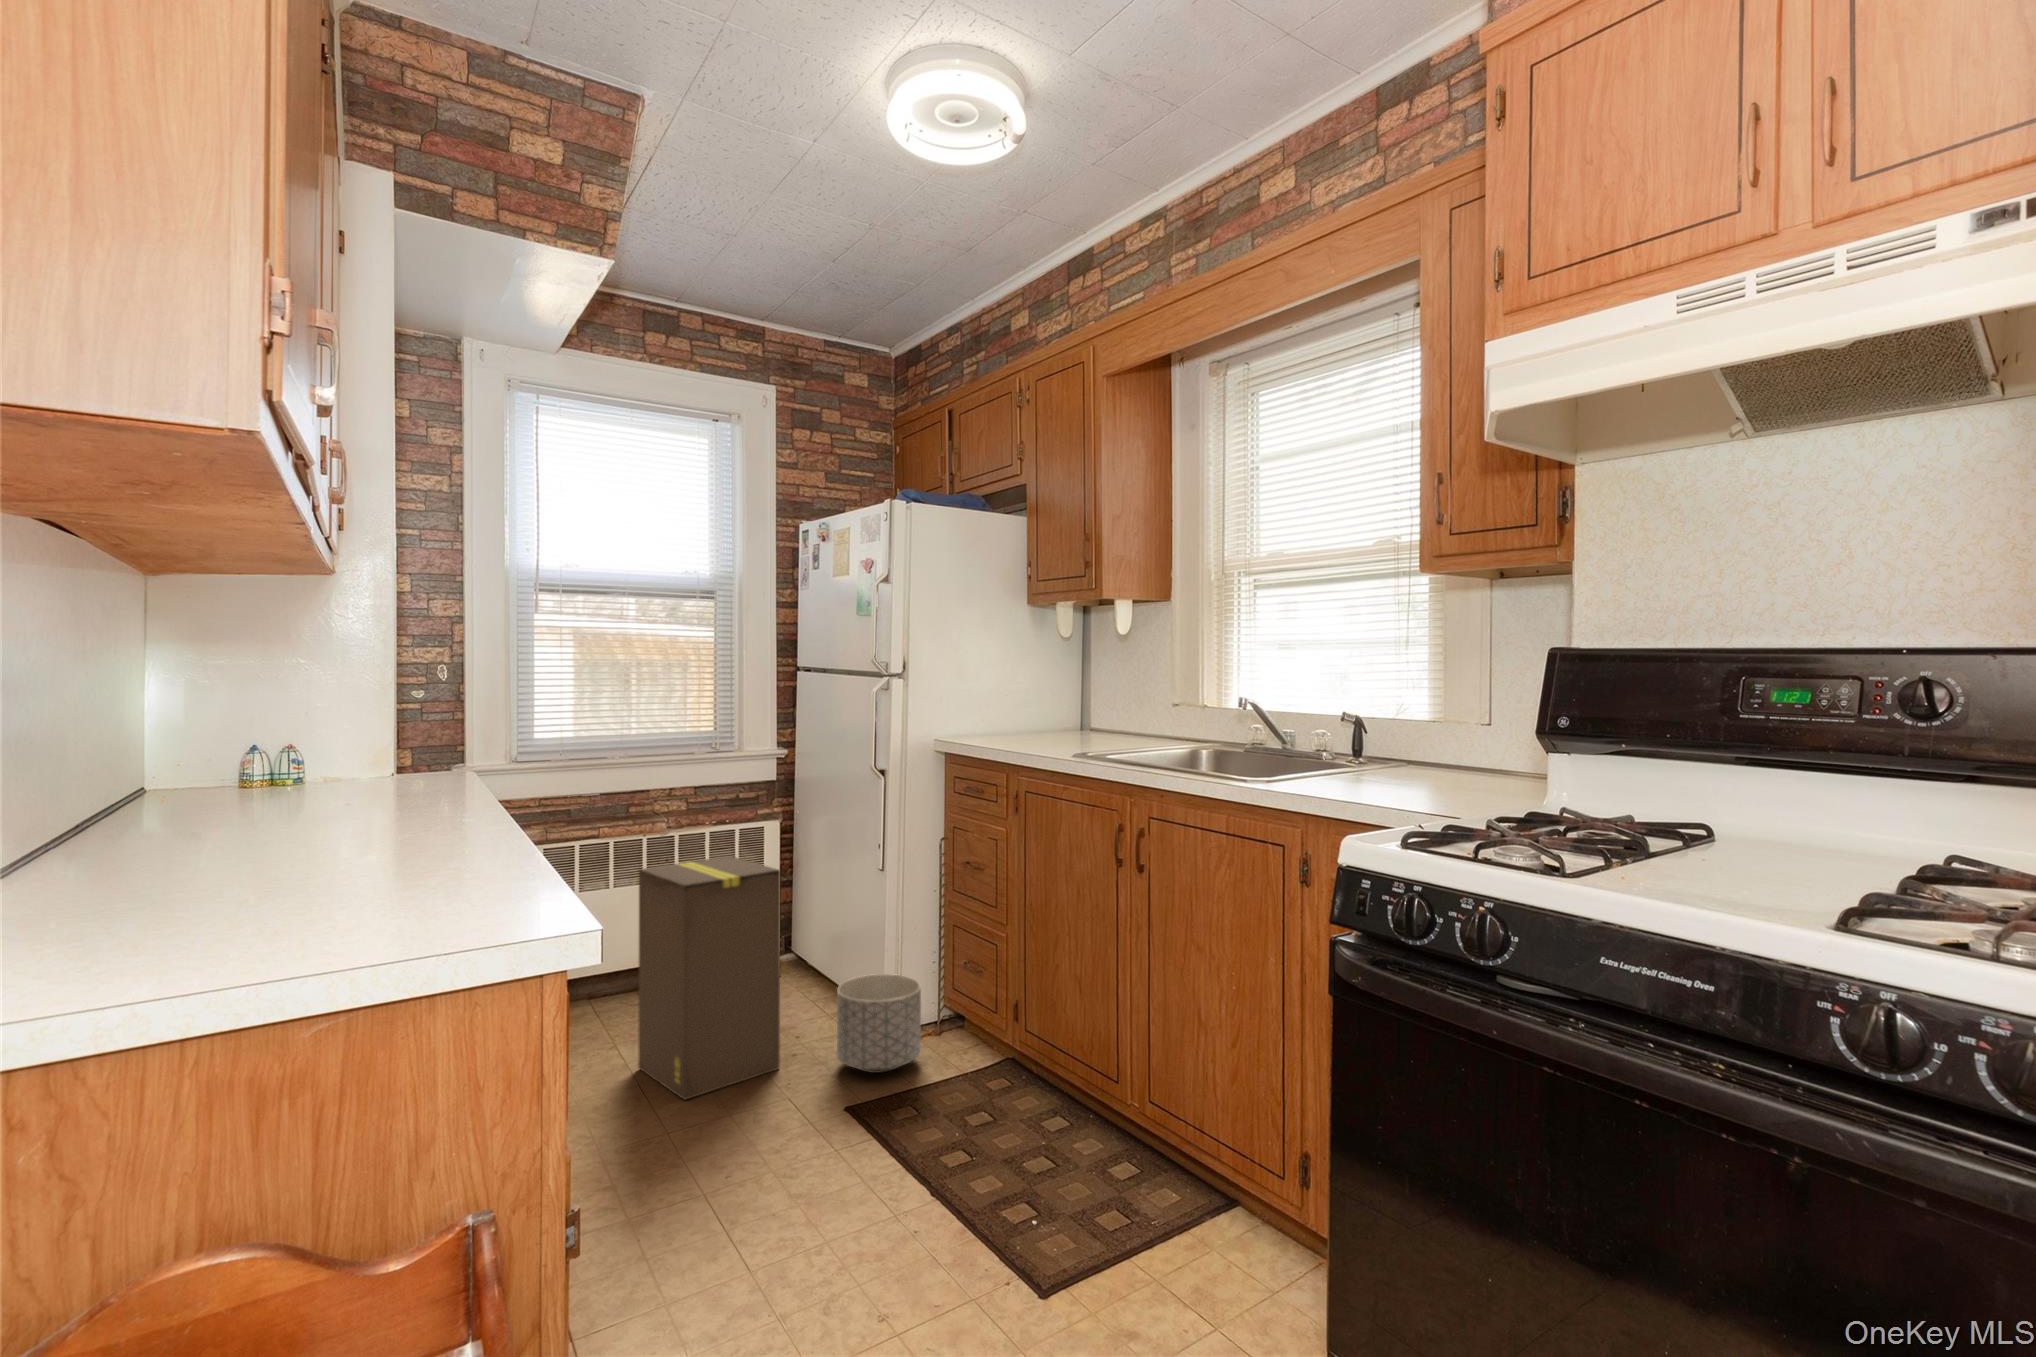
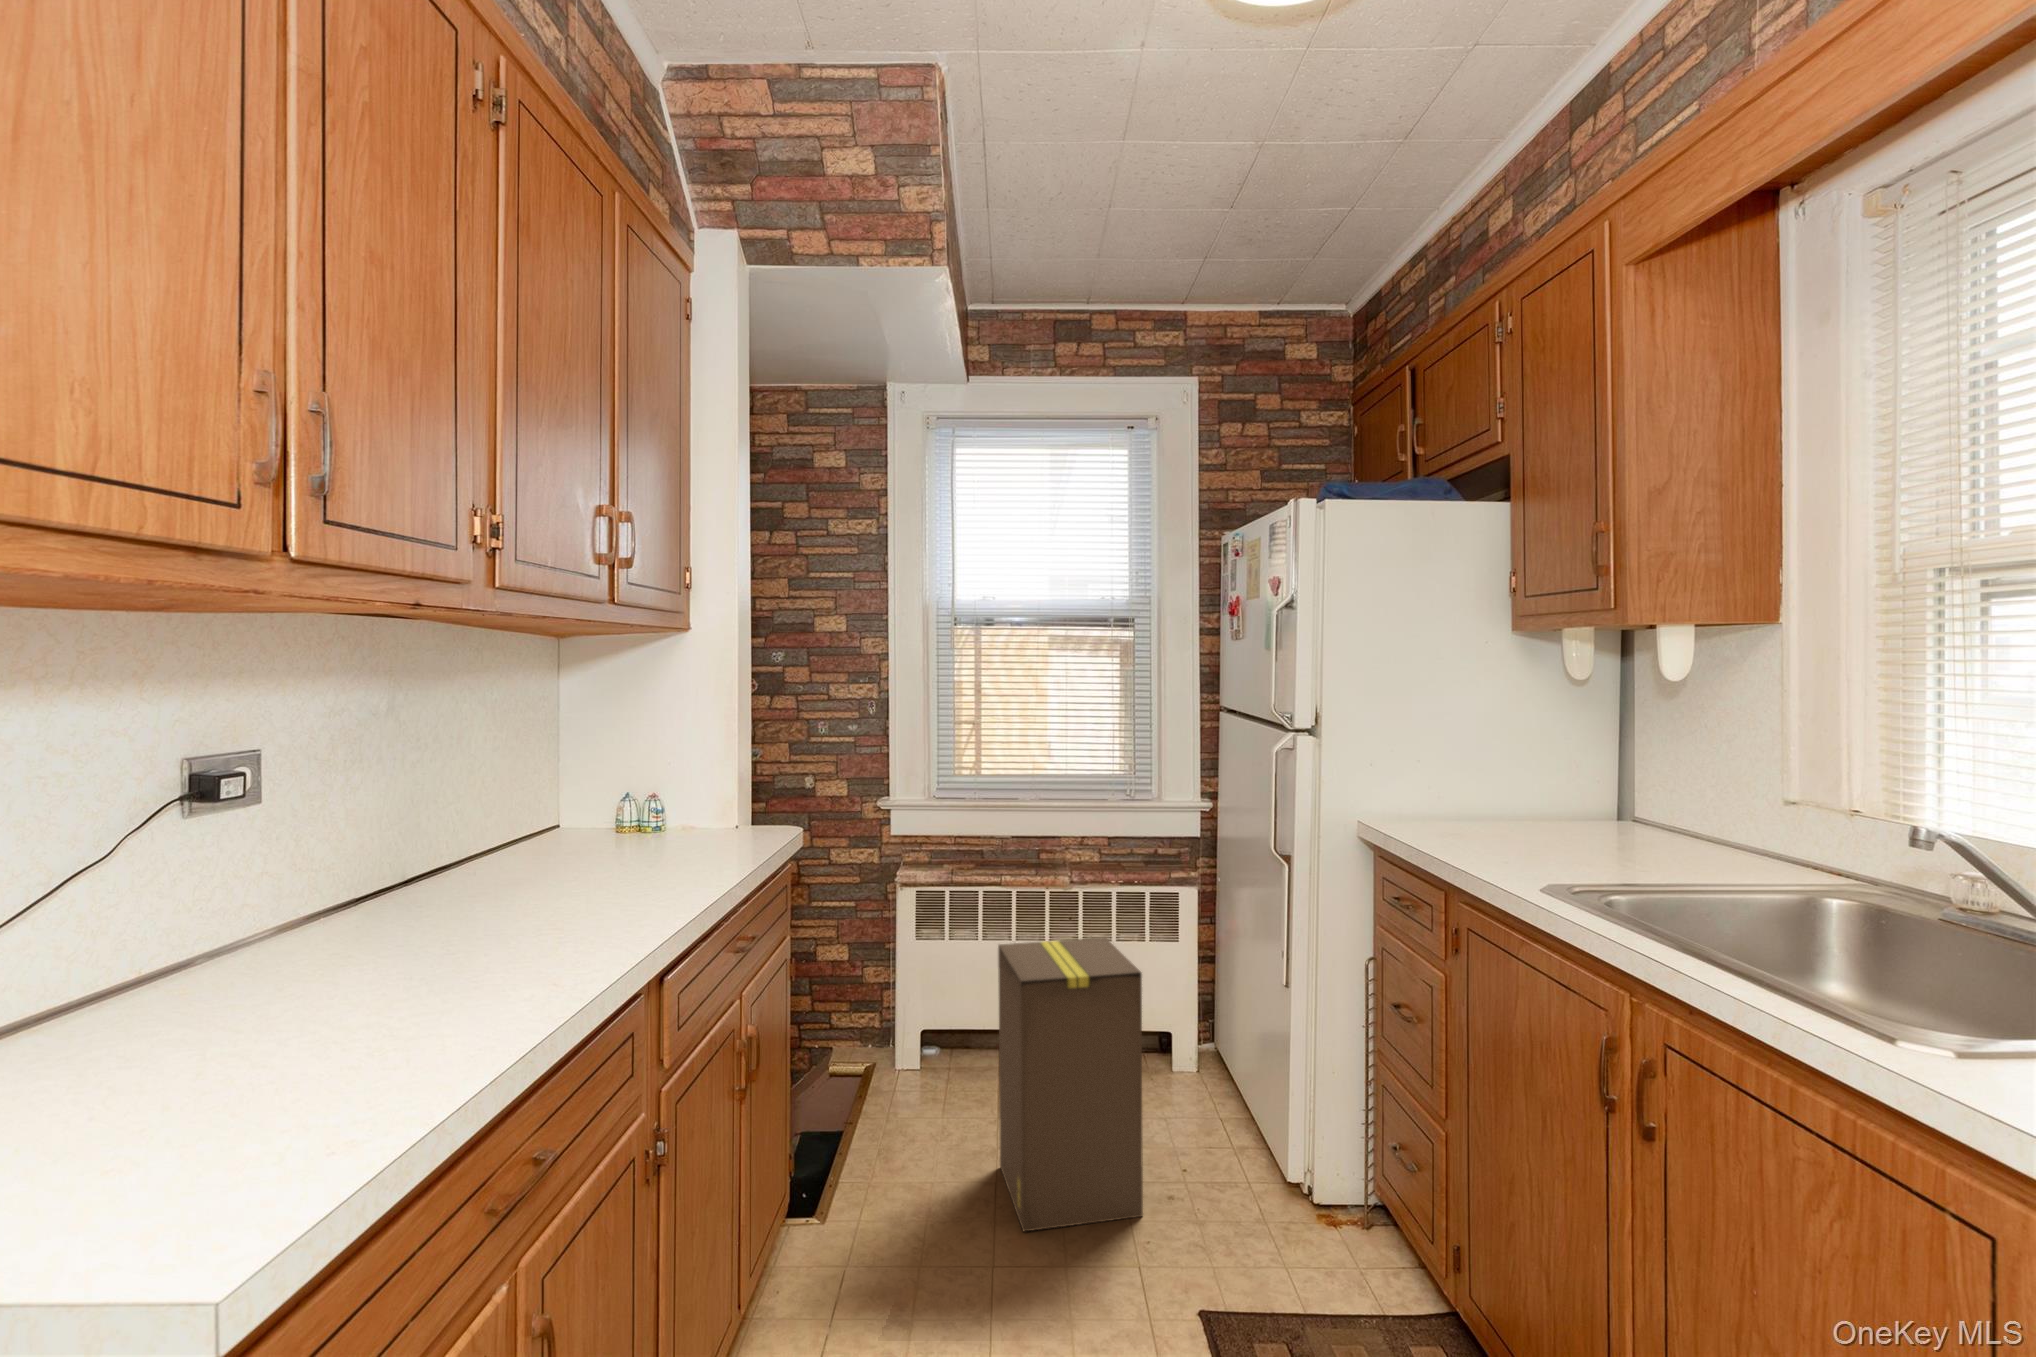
planter: present [837,974,921,1073] -> none [1208,1122,1321,1270]

